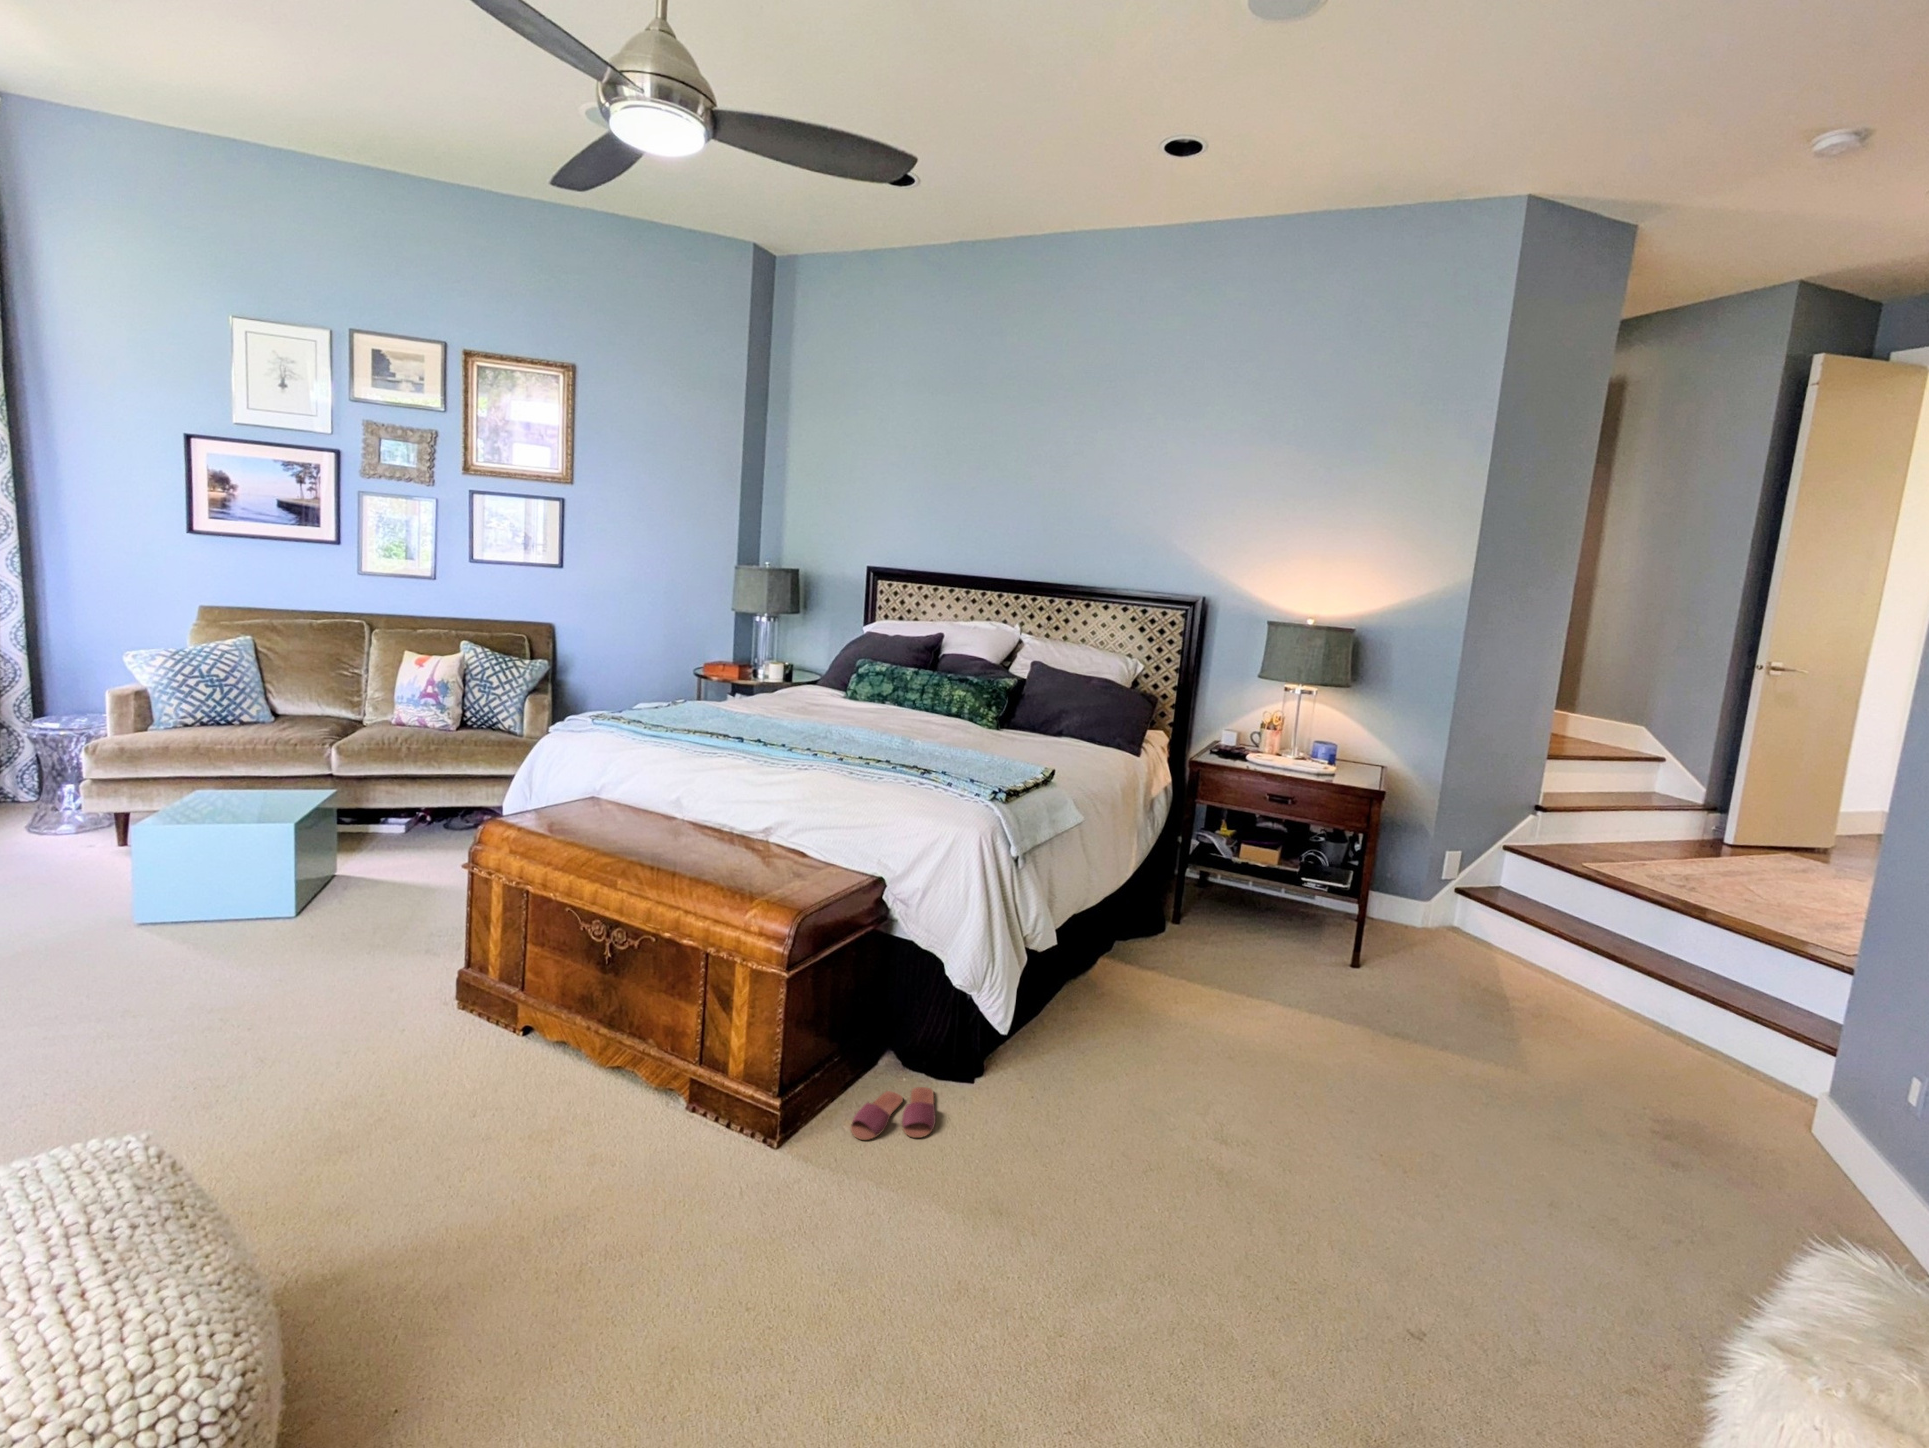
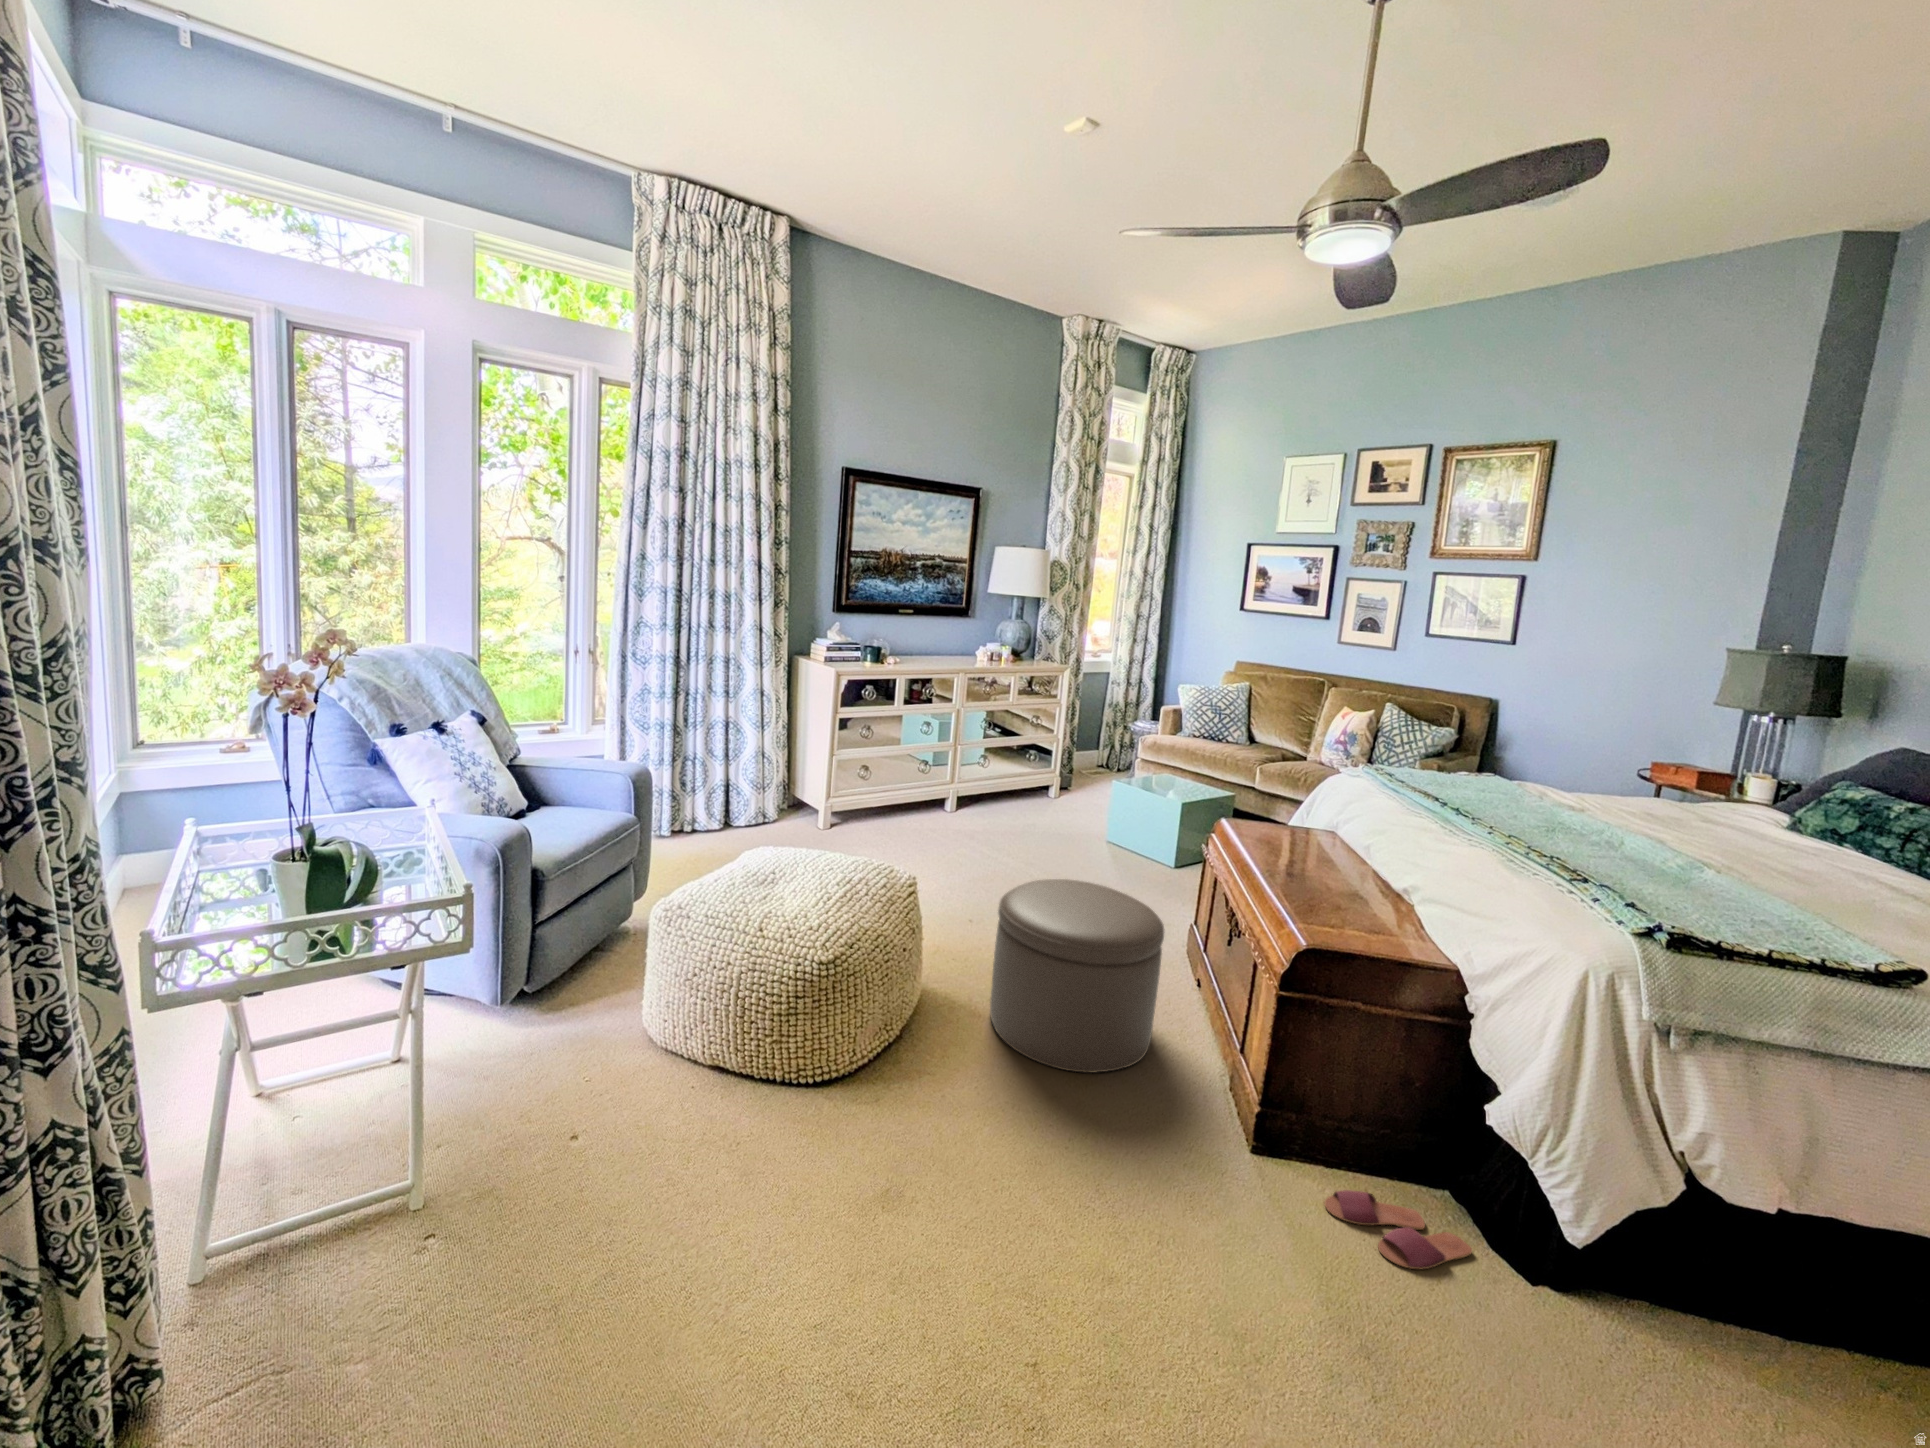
ottoman: none [352,970,612,1267] -> present [990,879,1164,1073]

